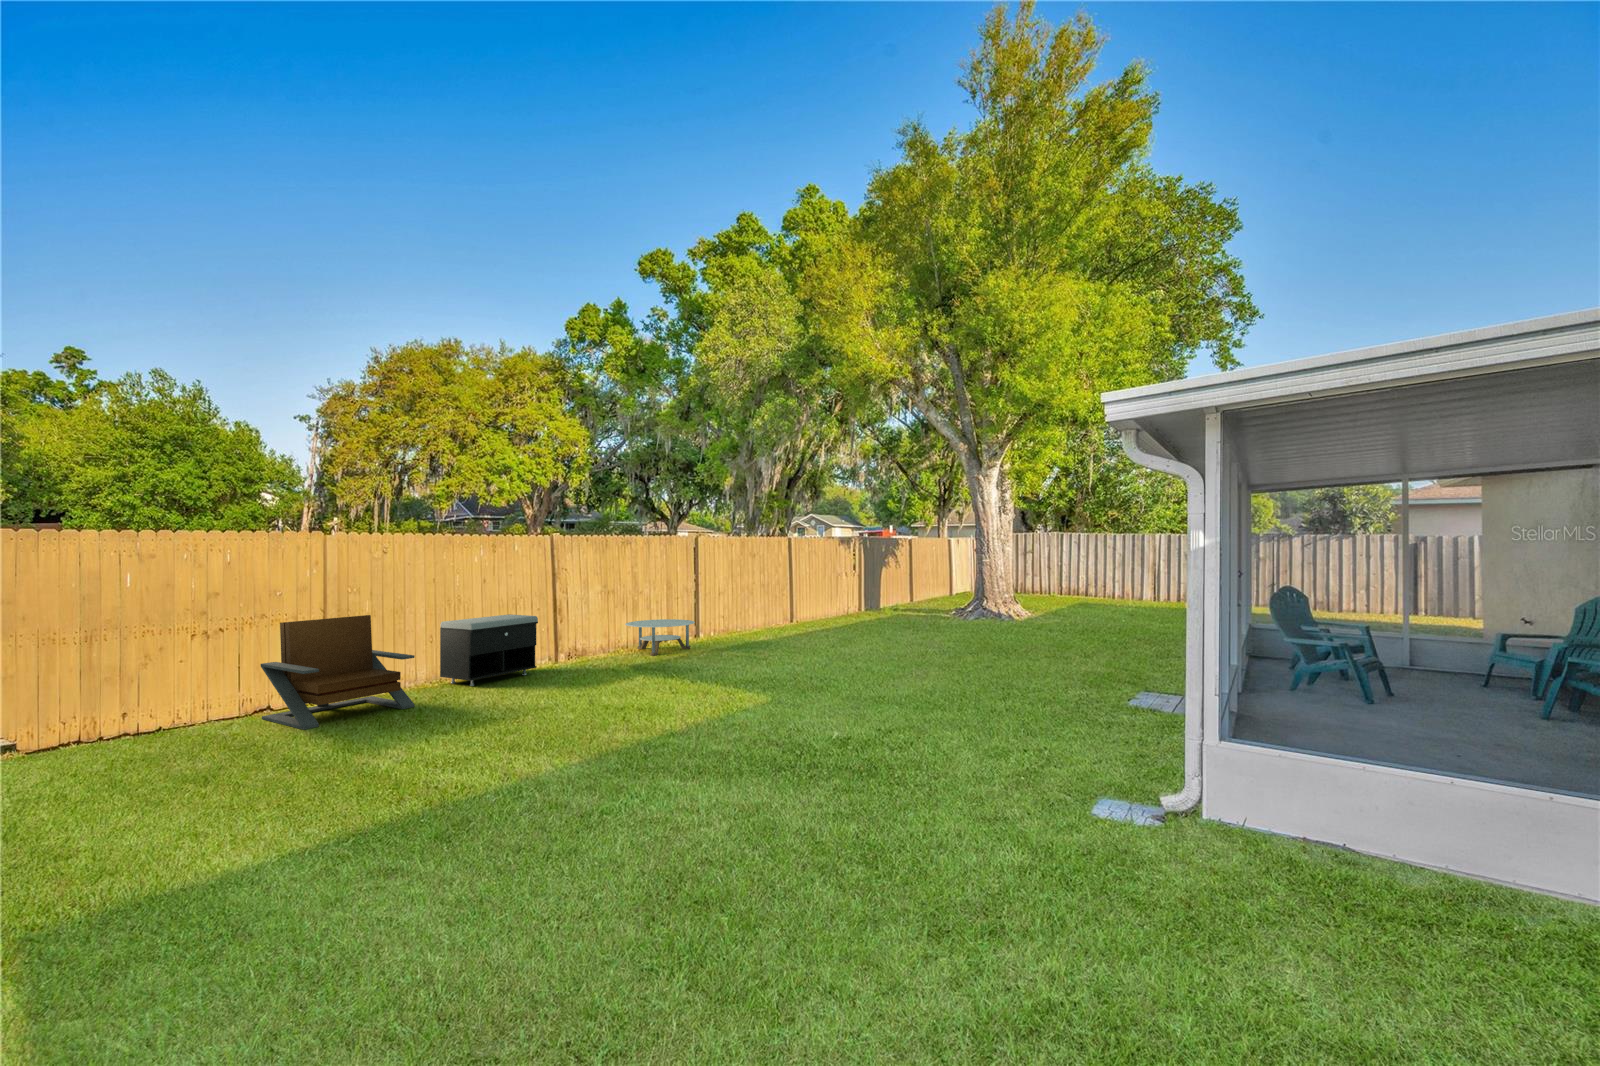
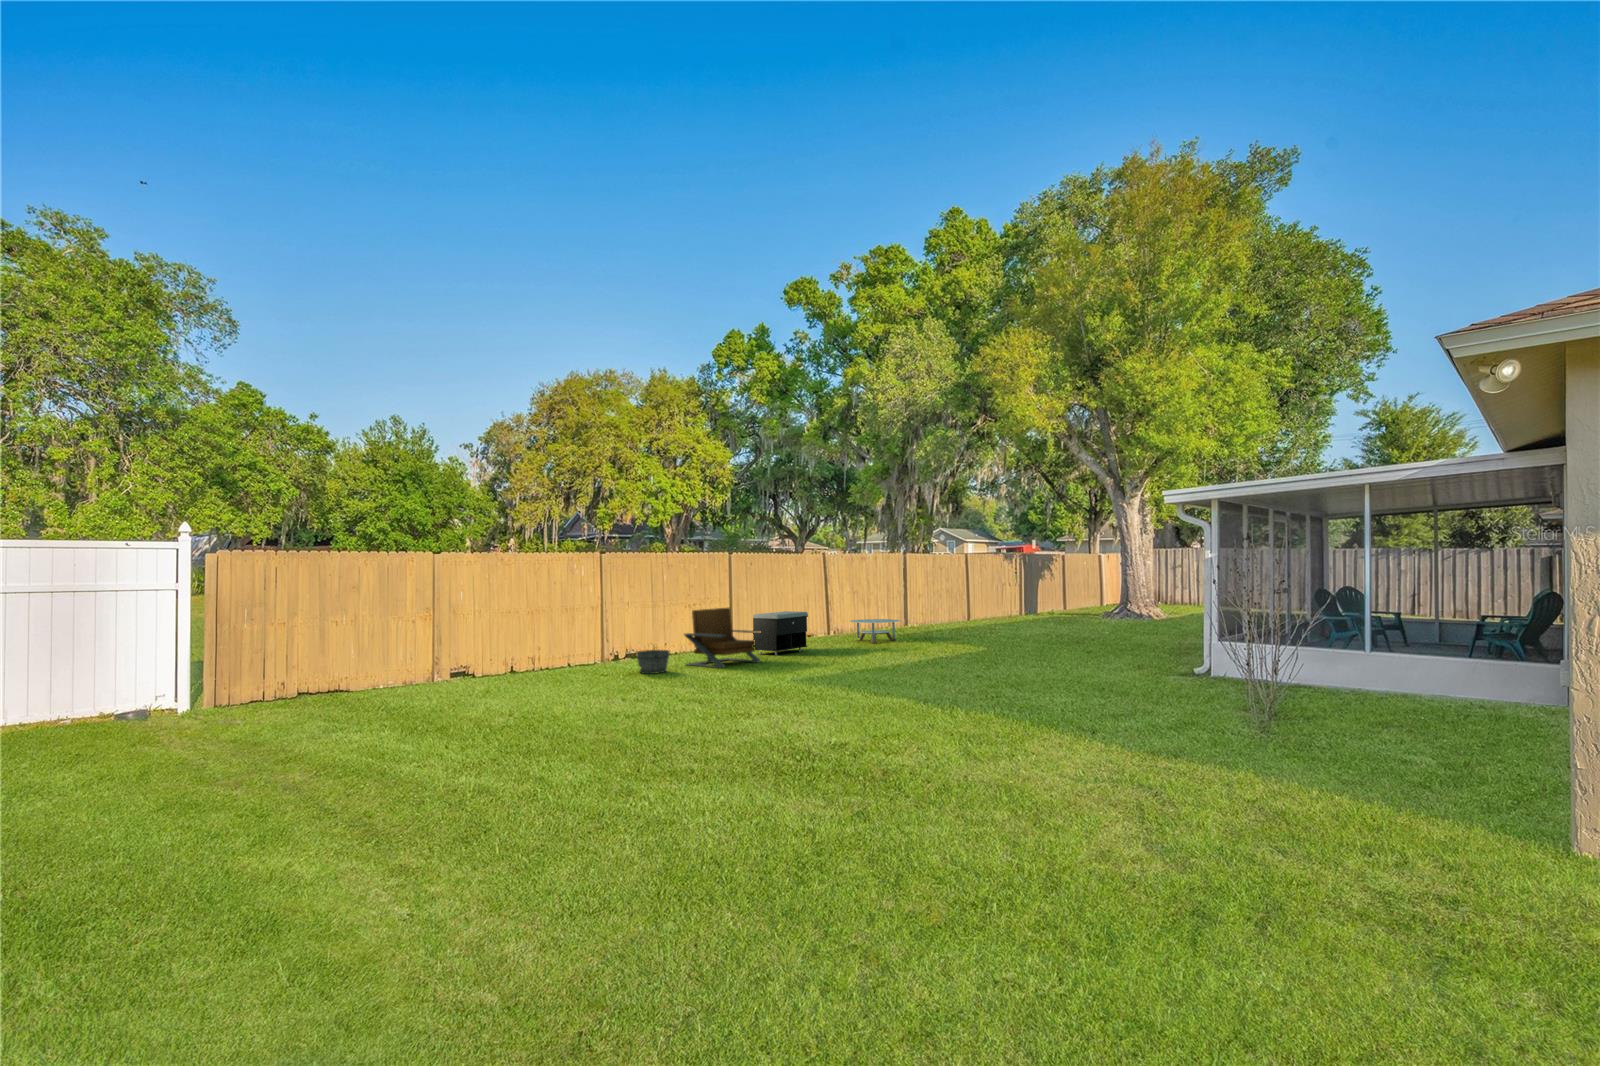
wooden bucket: none [101,691,189,753] -> present [636,649,669,674]

